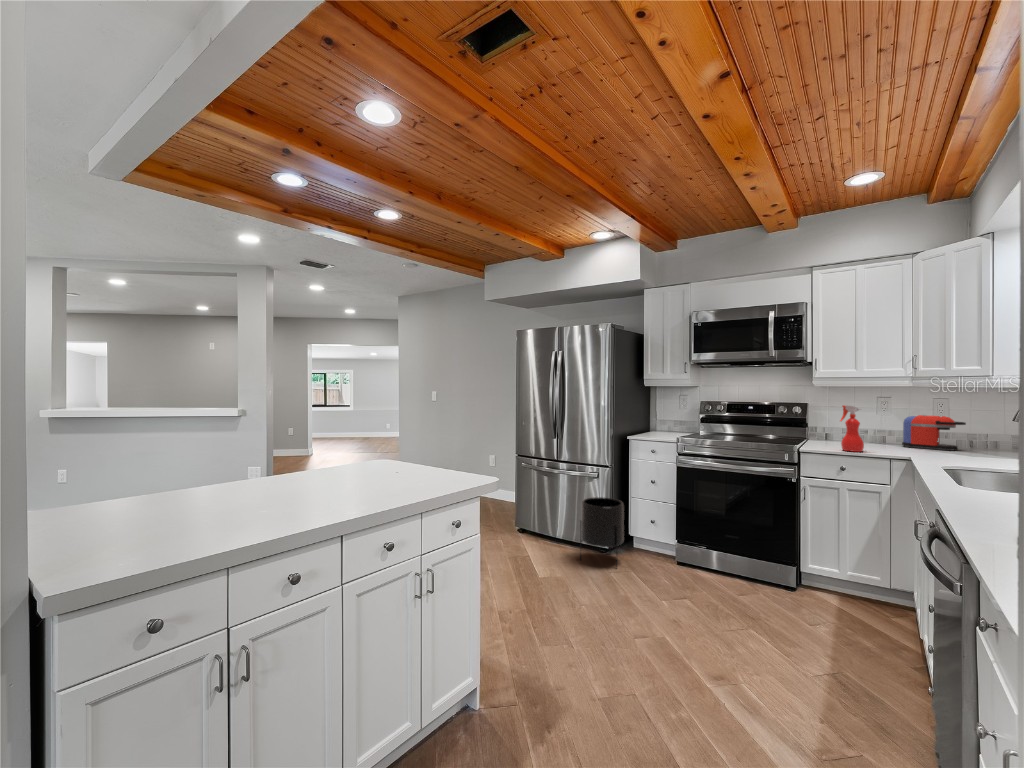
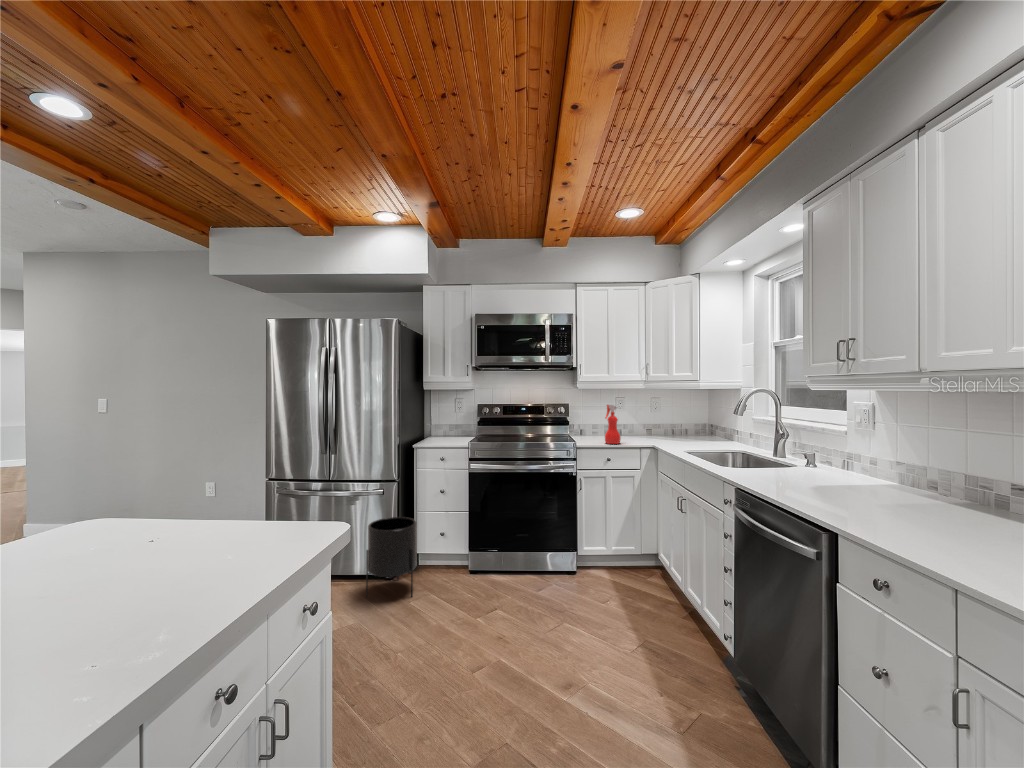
coffee maker: present [902,415,966,450] -> none [634,411,673,437]

